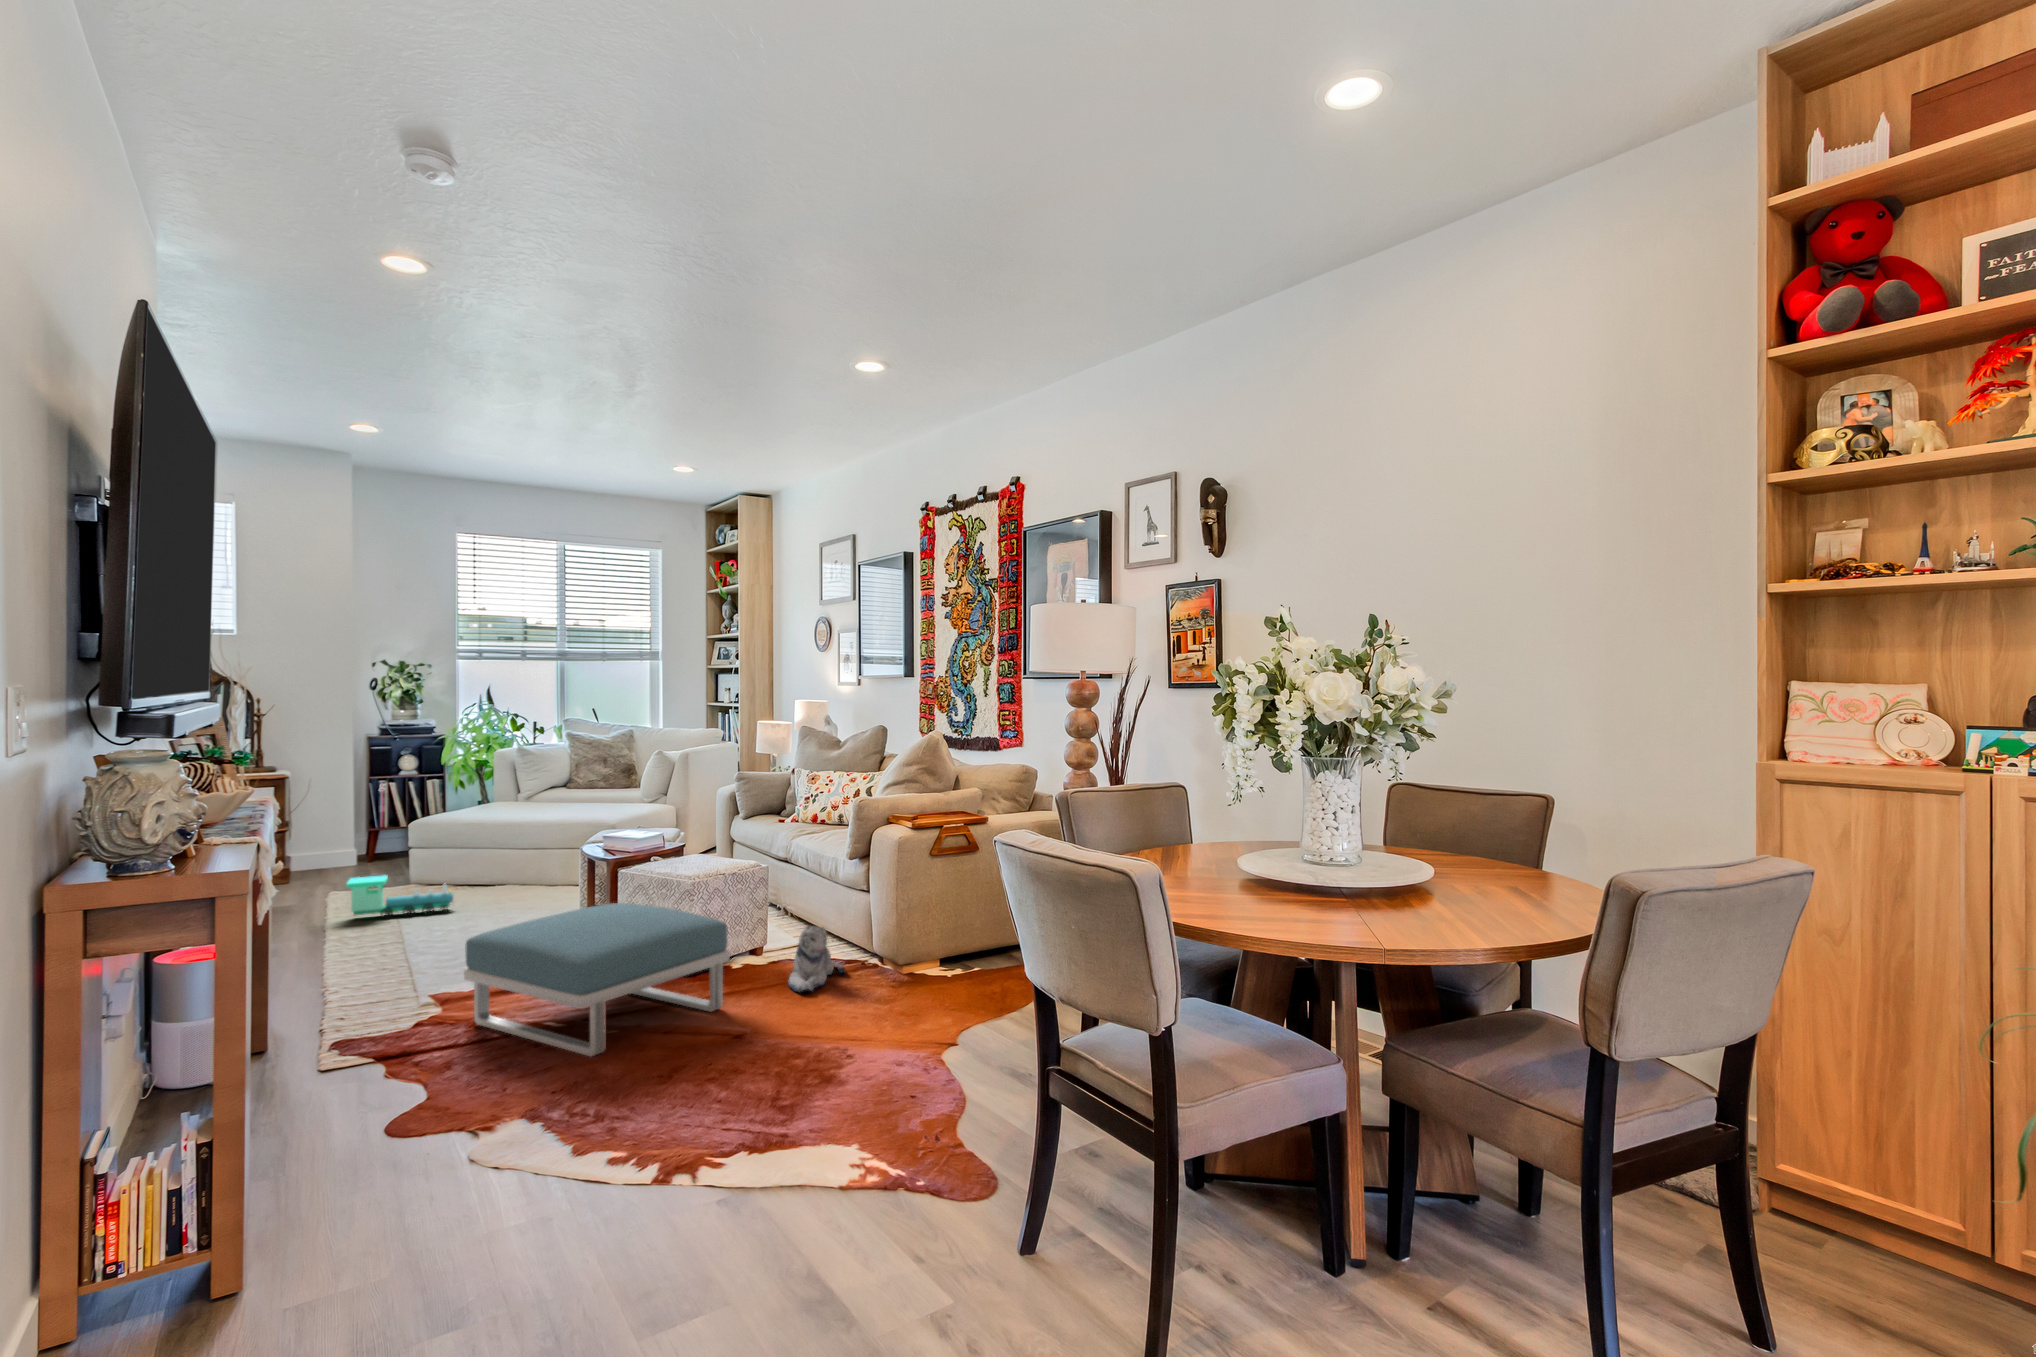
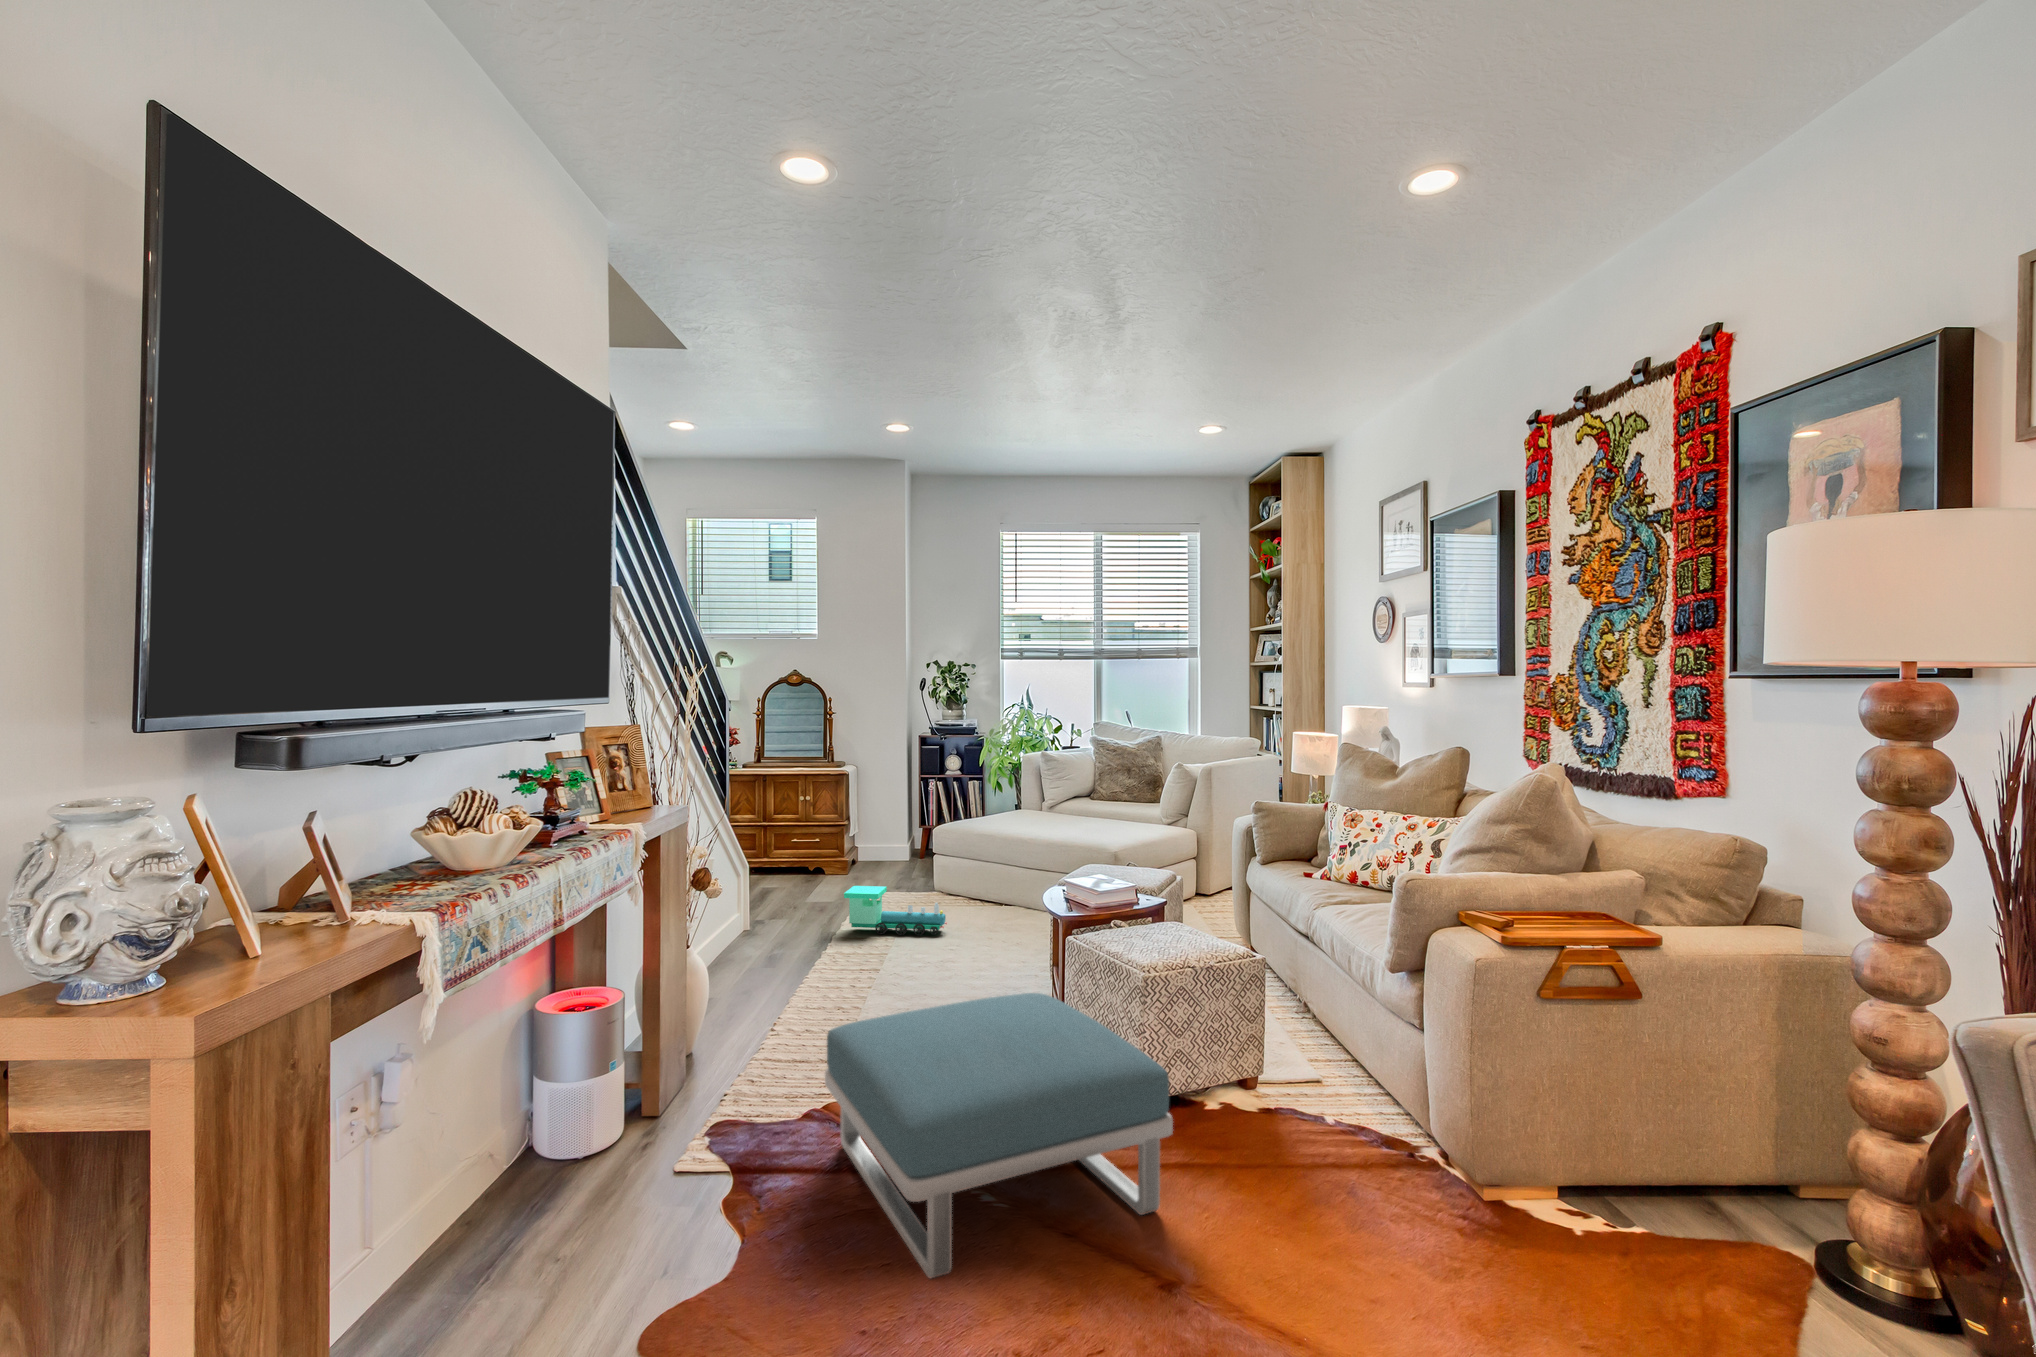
plush toy: present [788,926,845,992] -> none [1277,1085,1380,1210]

